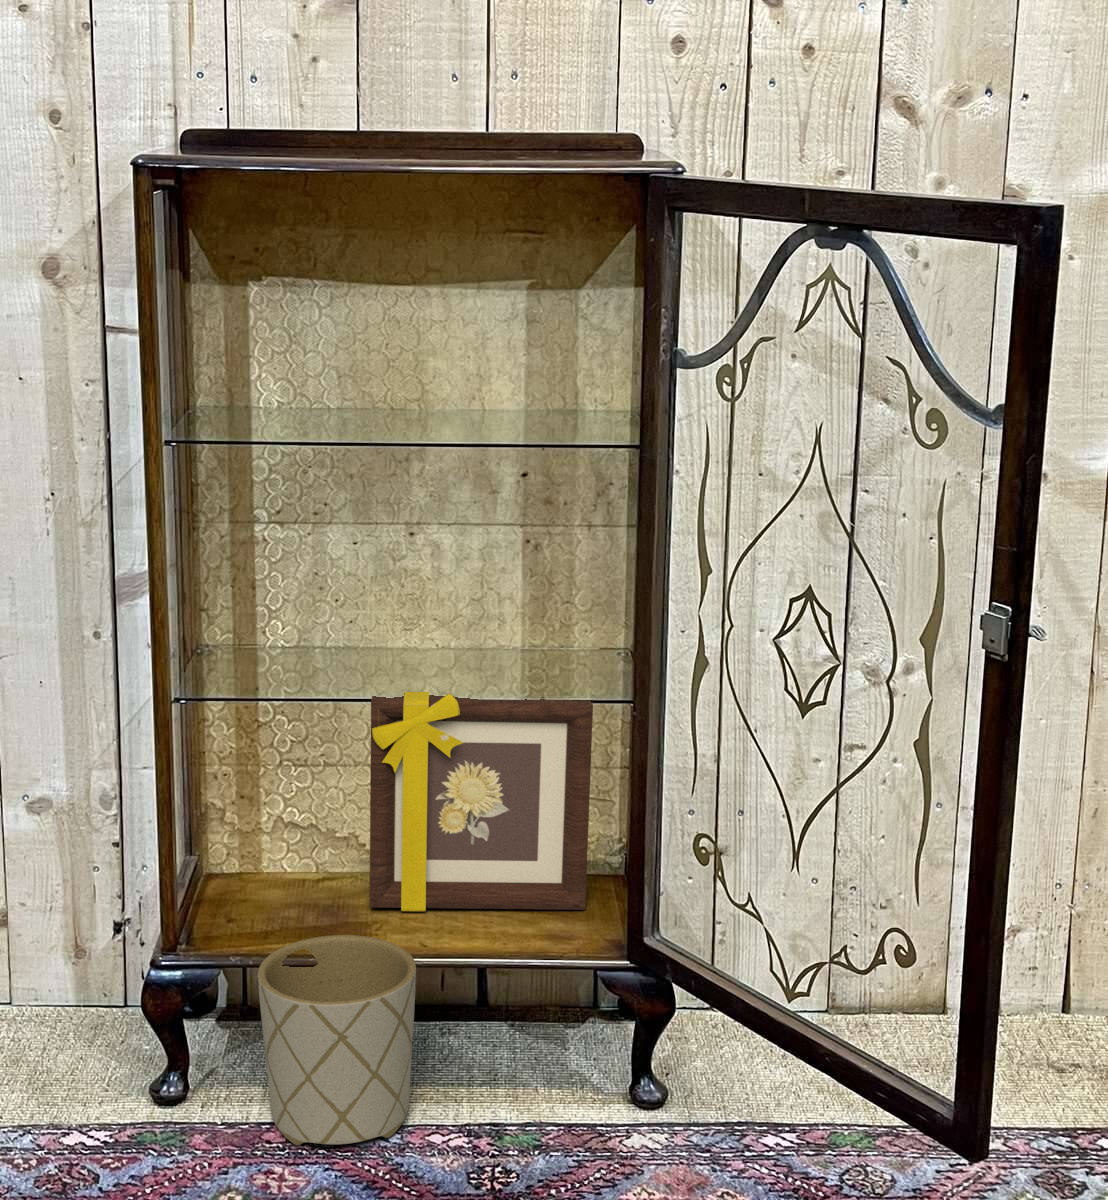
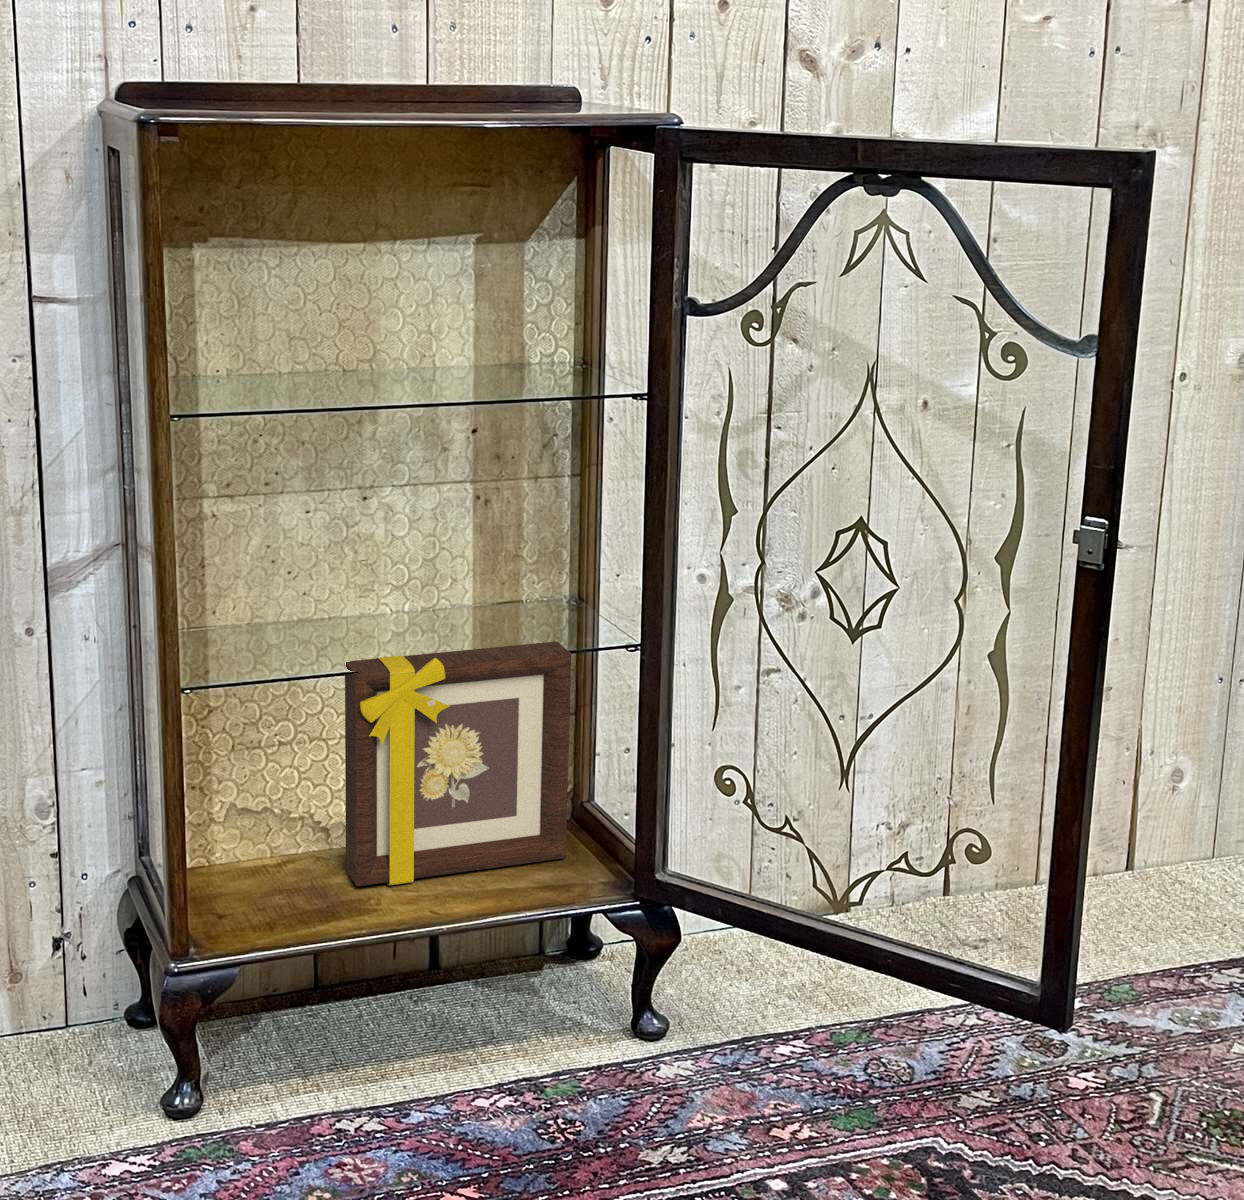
planter: present [258,935,416,1145] -> none [289,916,450,1134]

